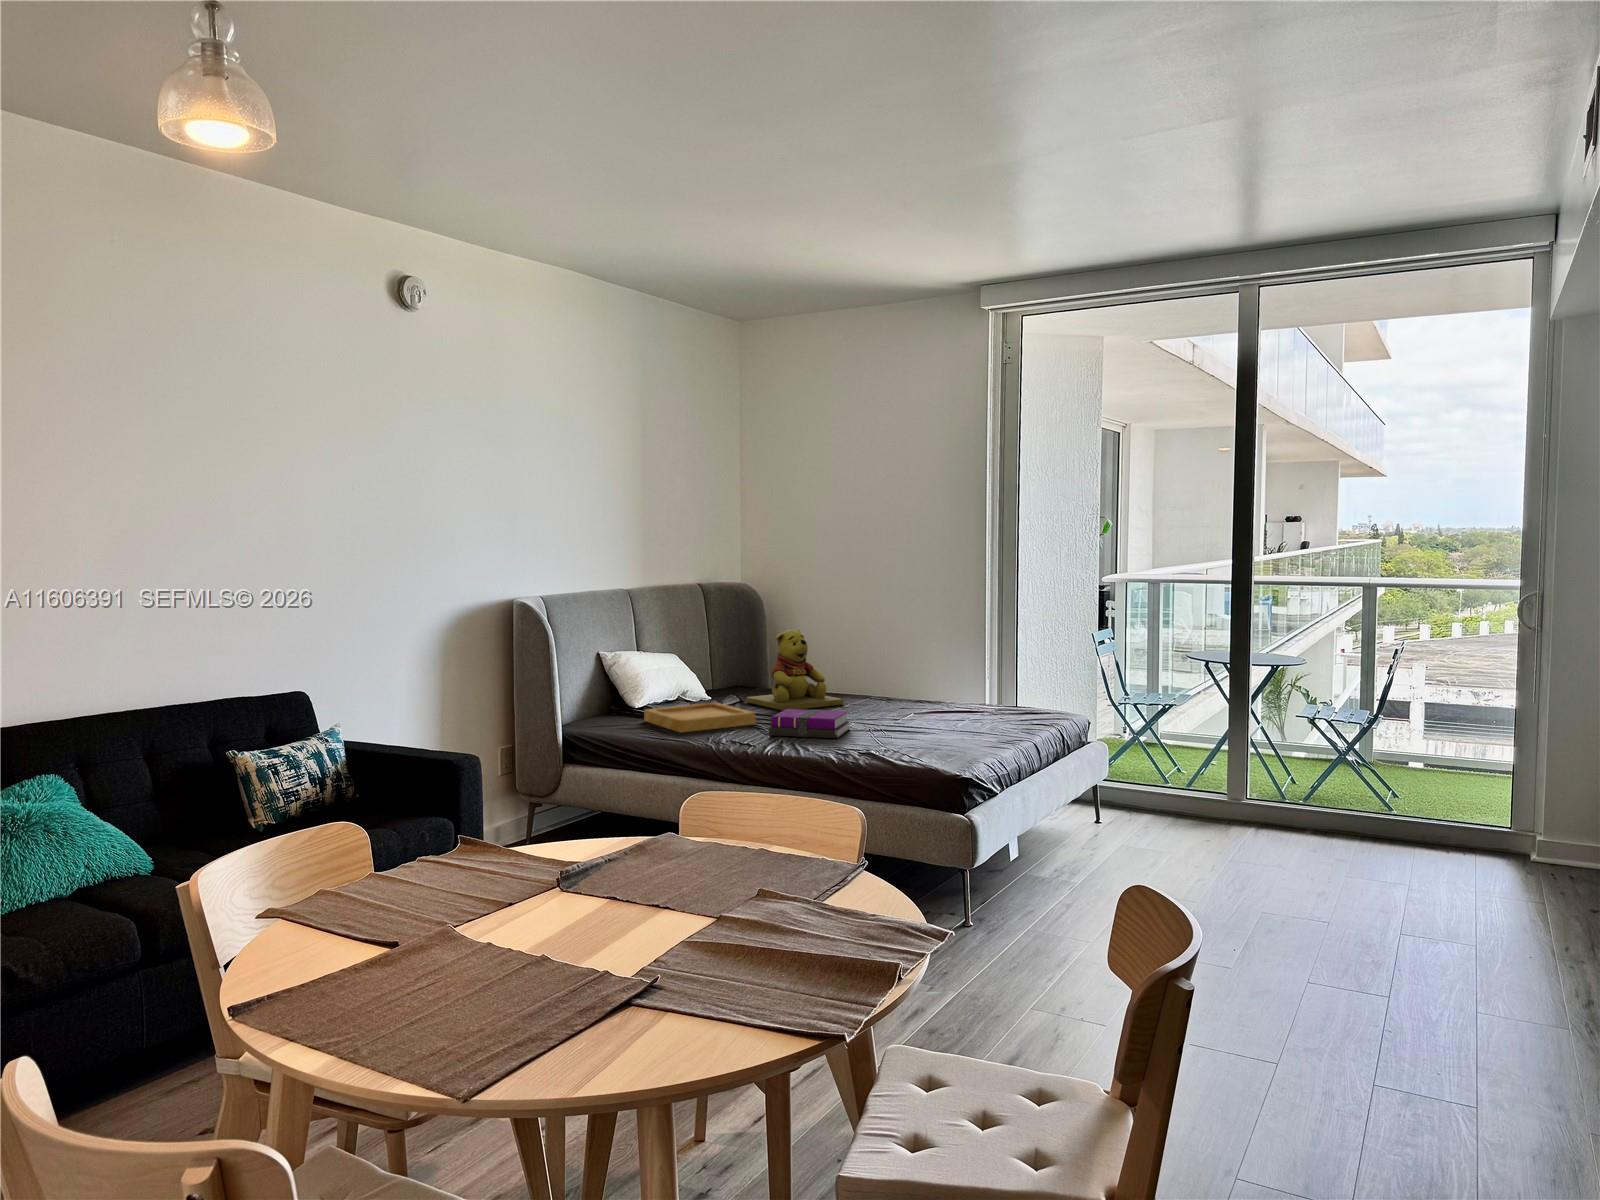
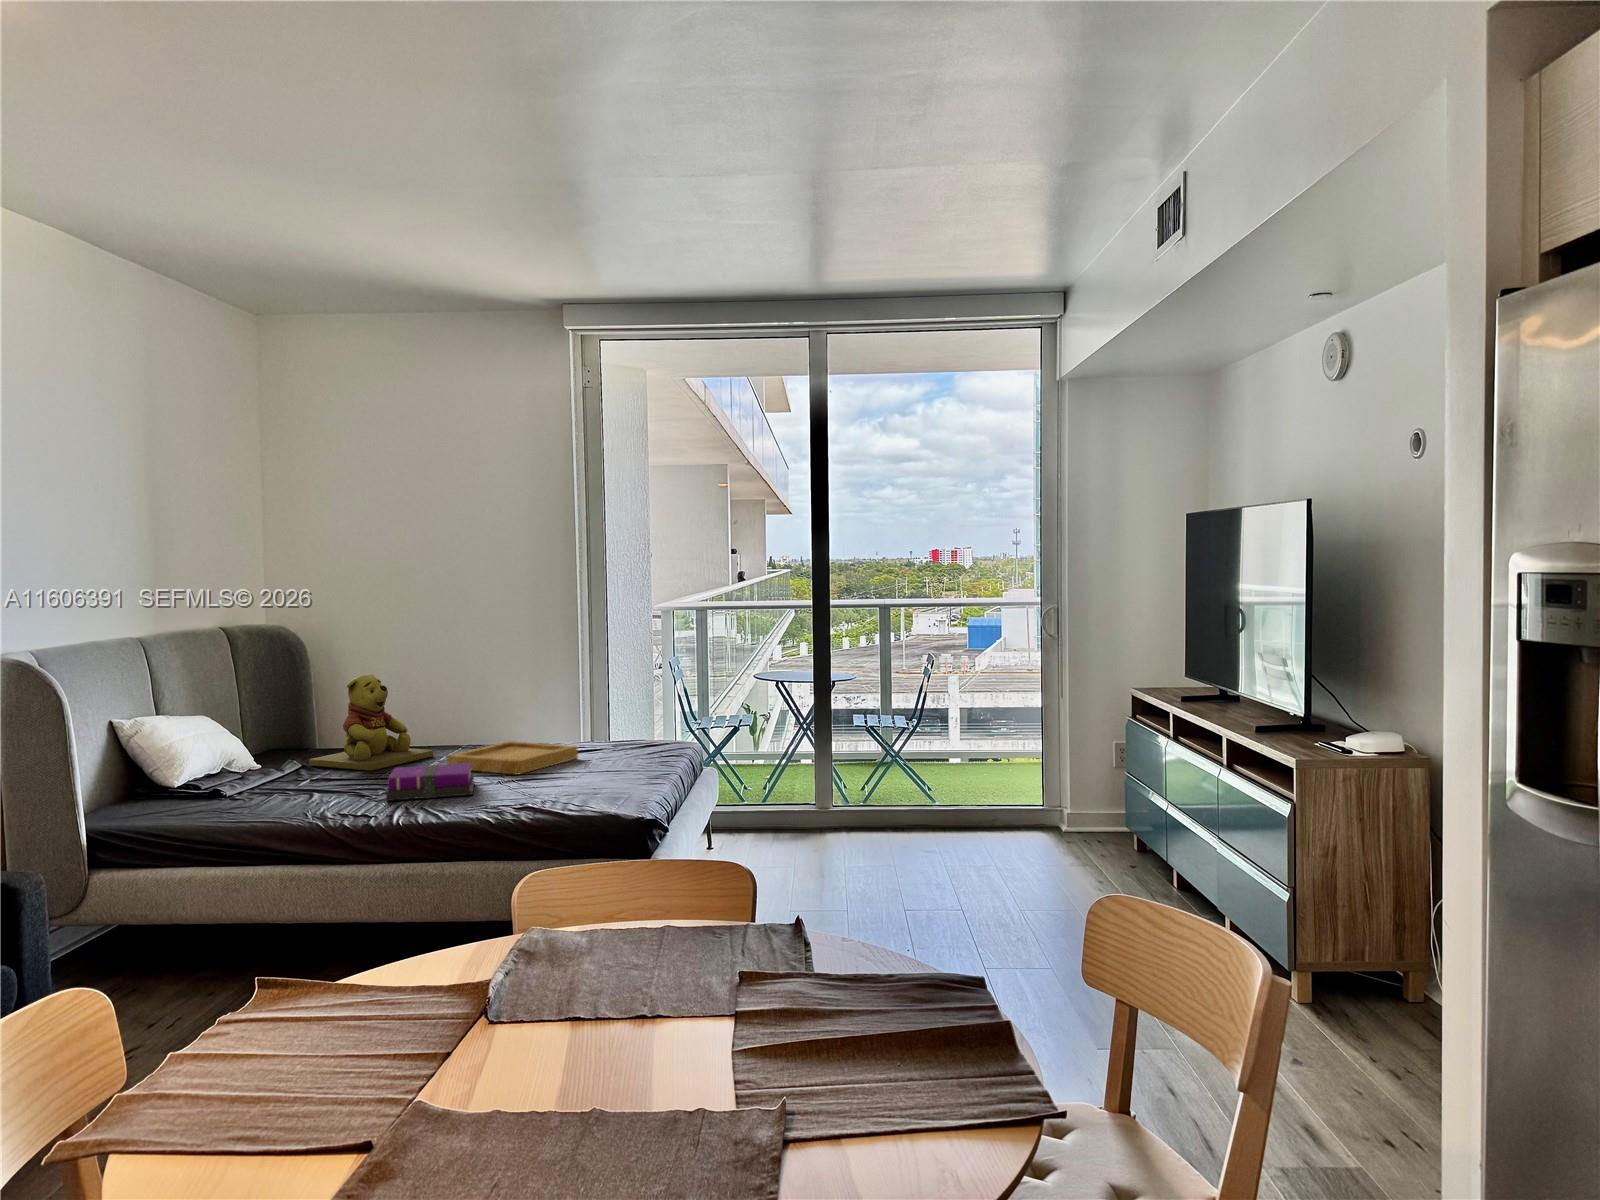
tray: present [644,703,755,732] -> present [447,741,578,775]

